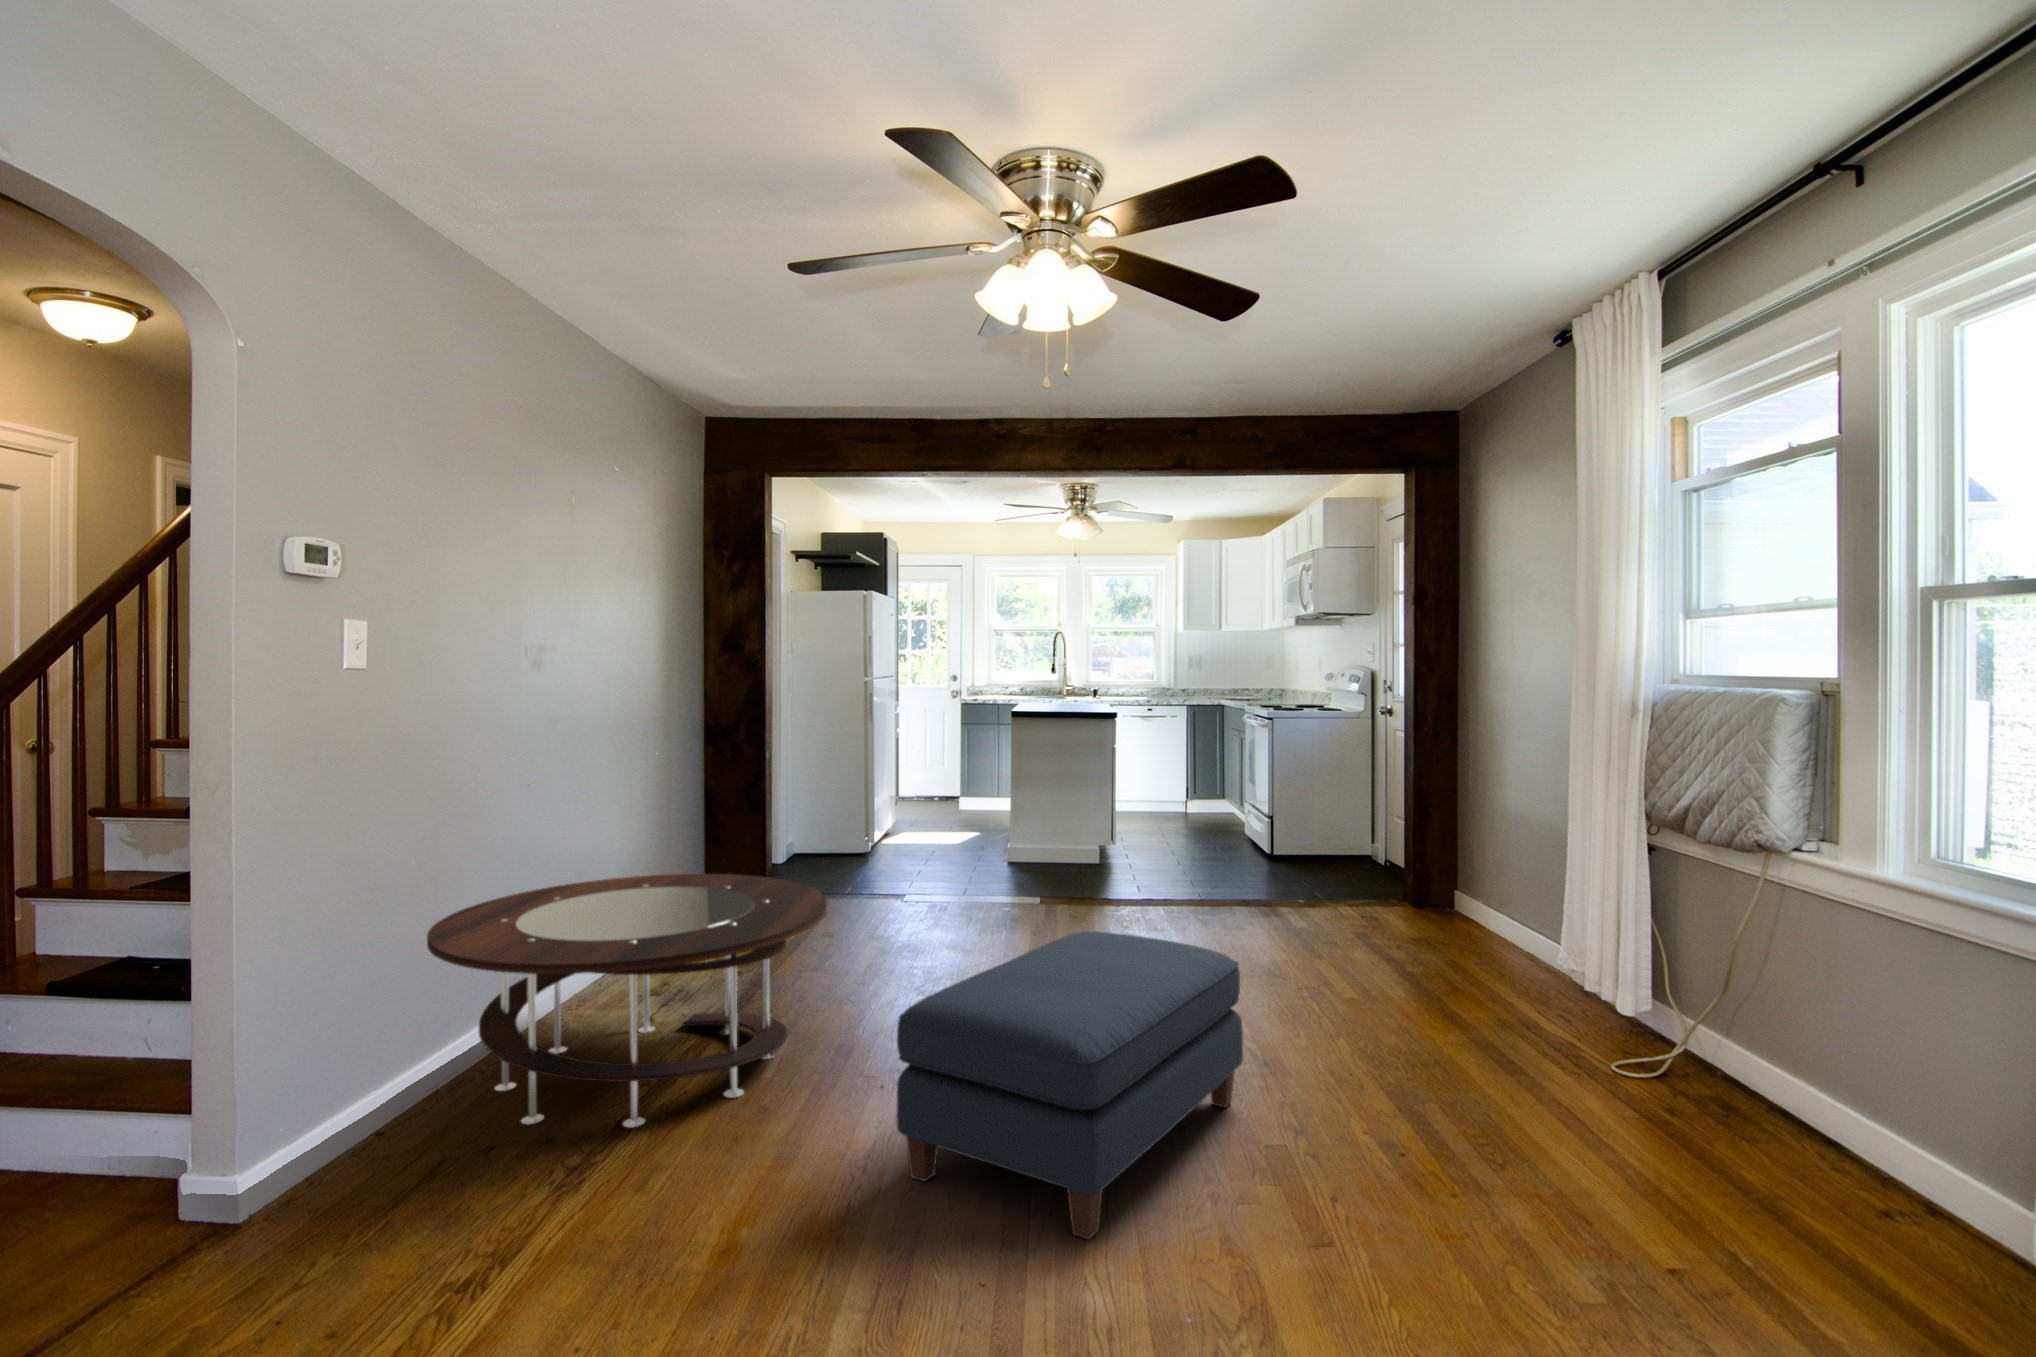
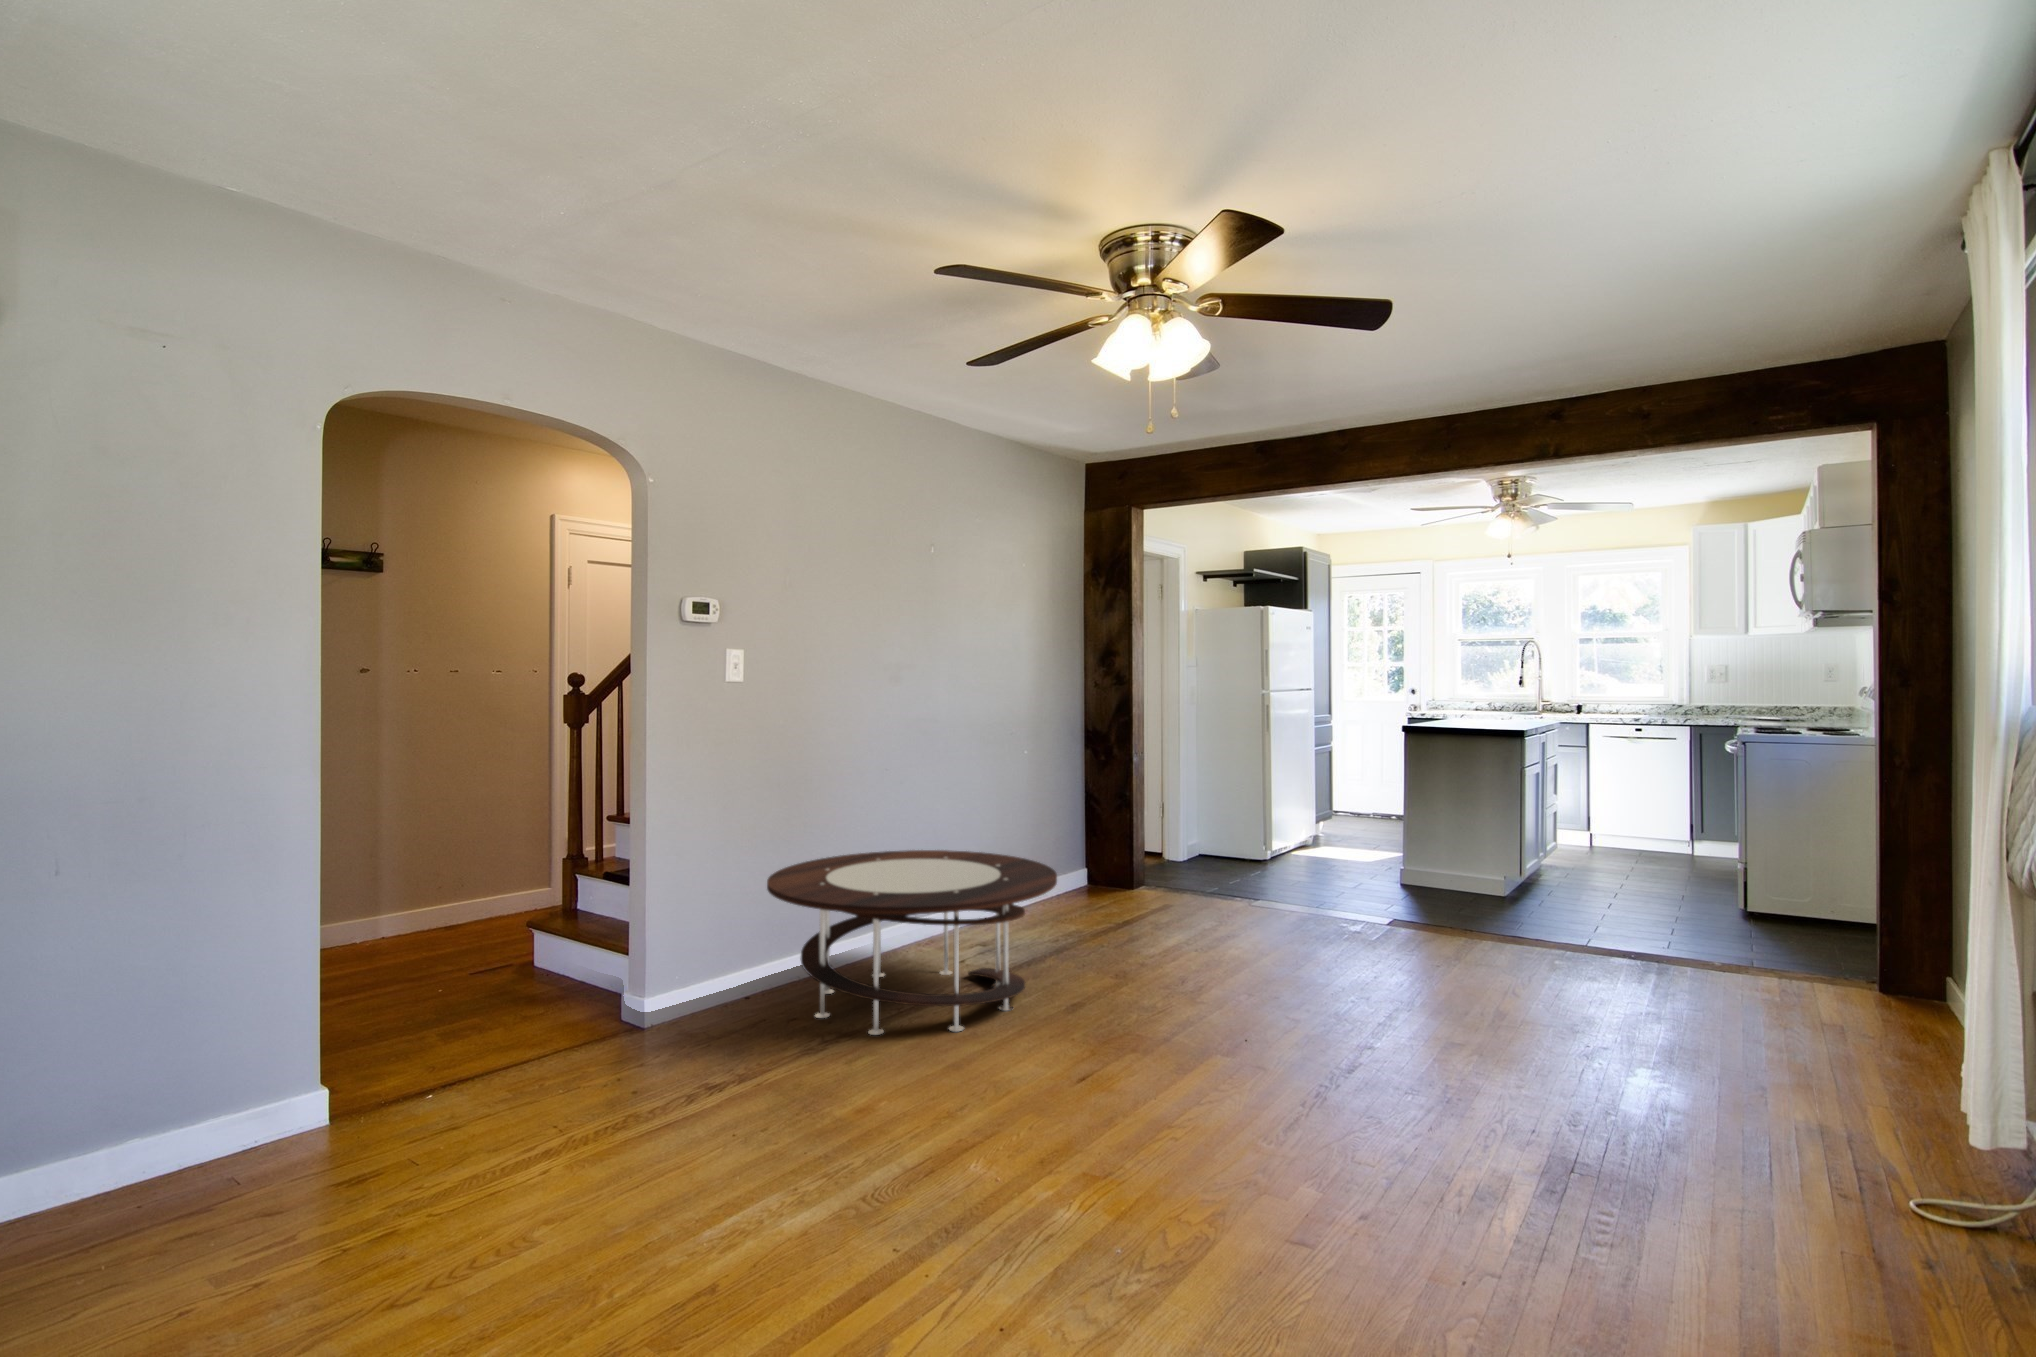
ottoman: present [896,931,1243,1239] -> none [1002,942,1371,1198]

